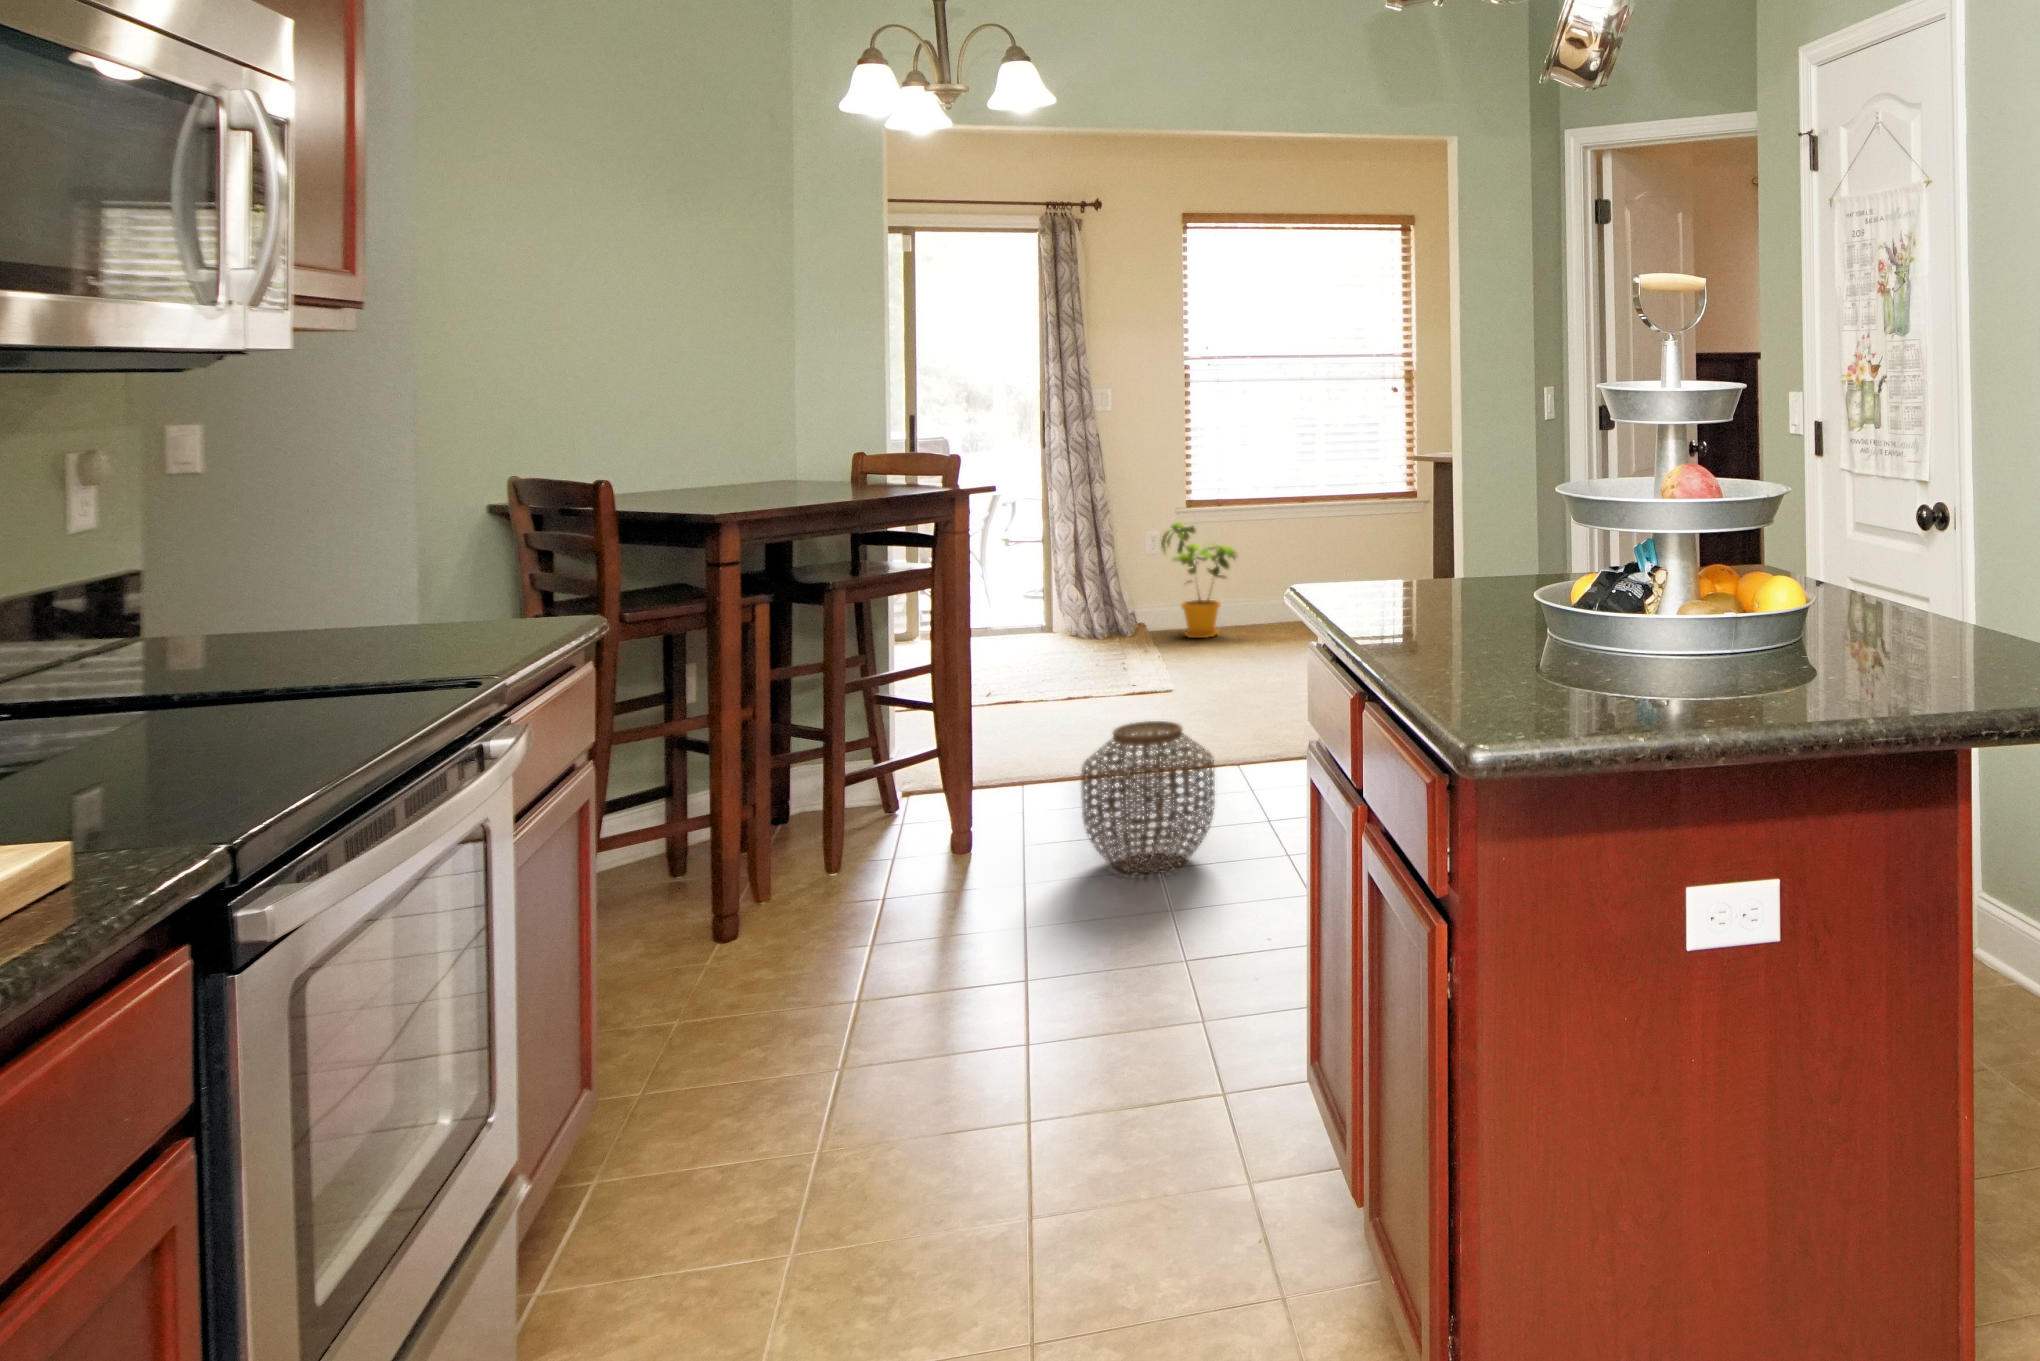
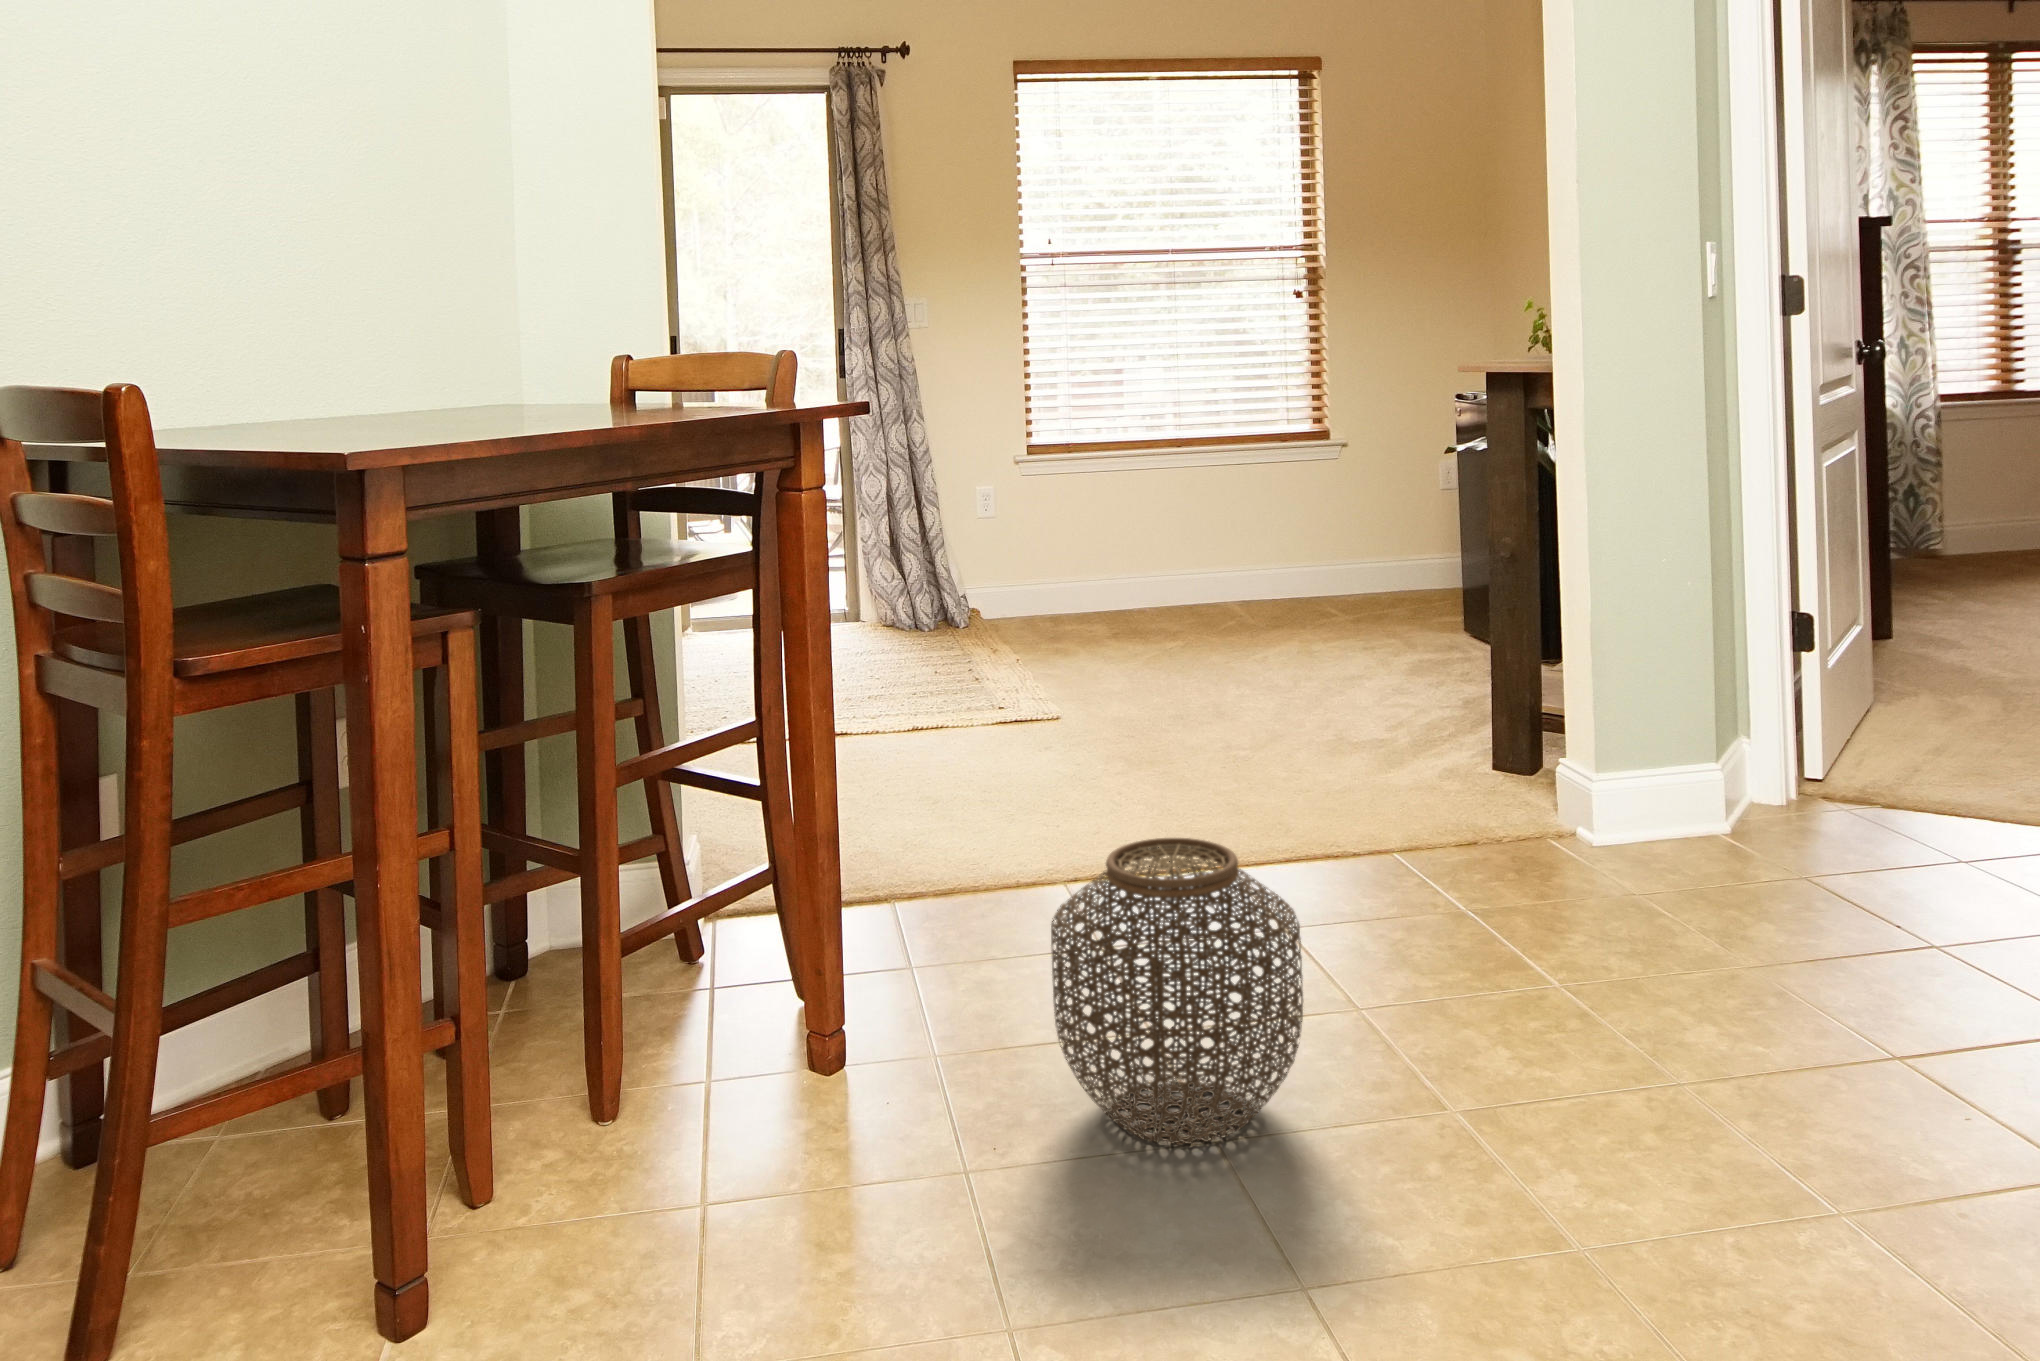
house plant: present [1161,522,1236,638] -> none [1001,472,1104,627]

